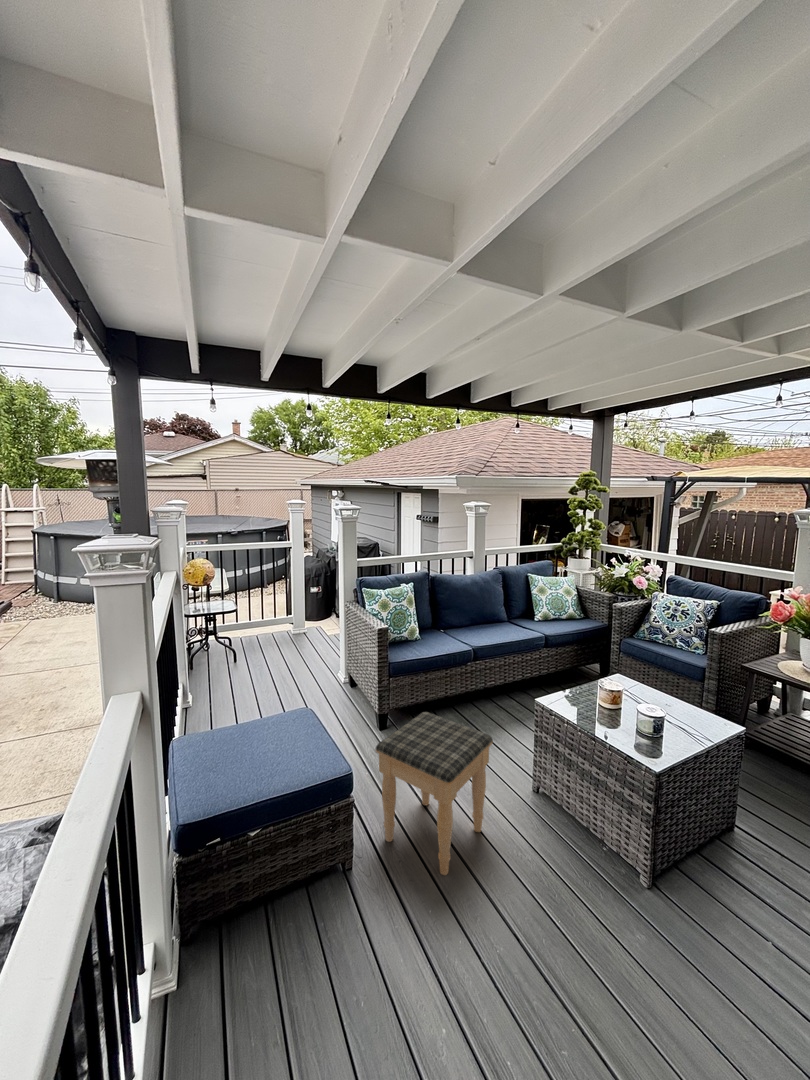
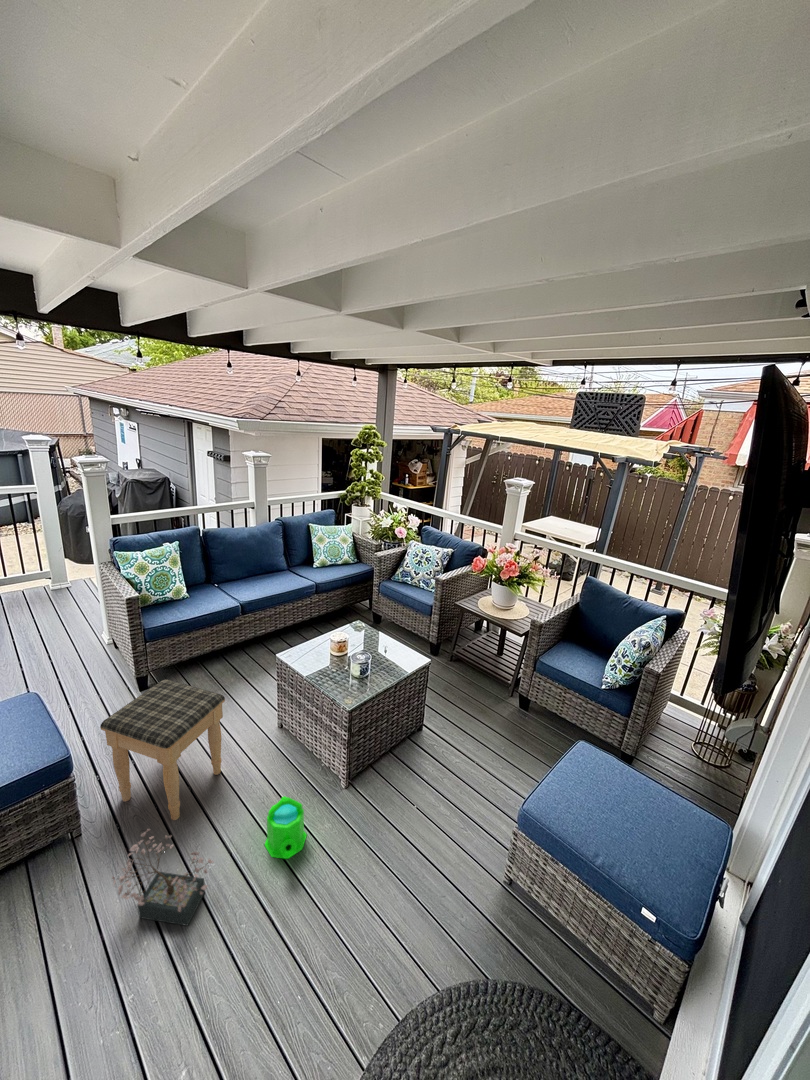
decorative plant: none [412,874,516,1016] -> present [112,829,213,926]
watering can: none [559,874,617,962] -> present [265,796,307,859]

